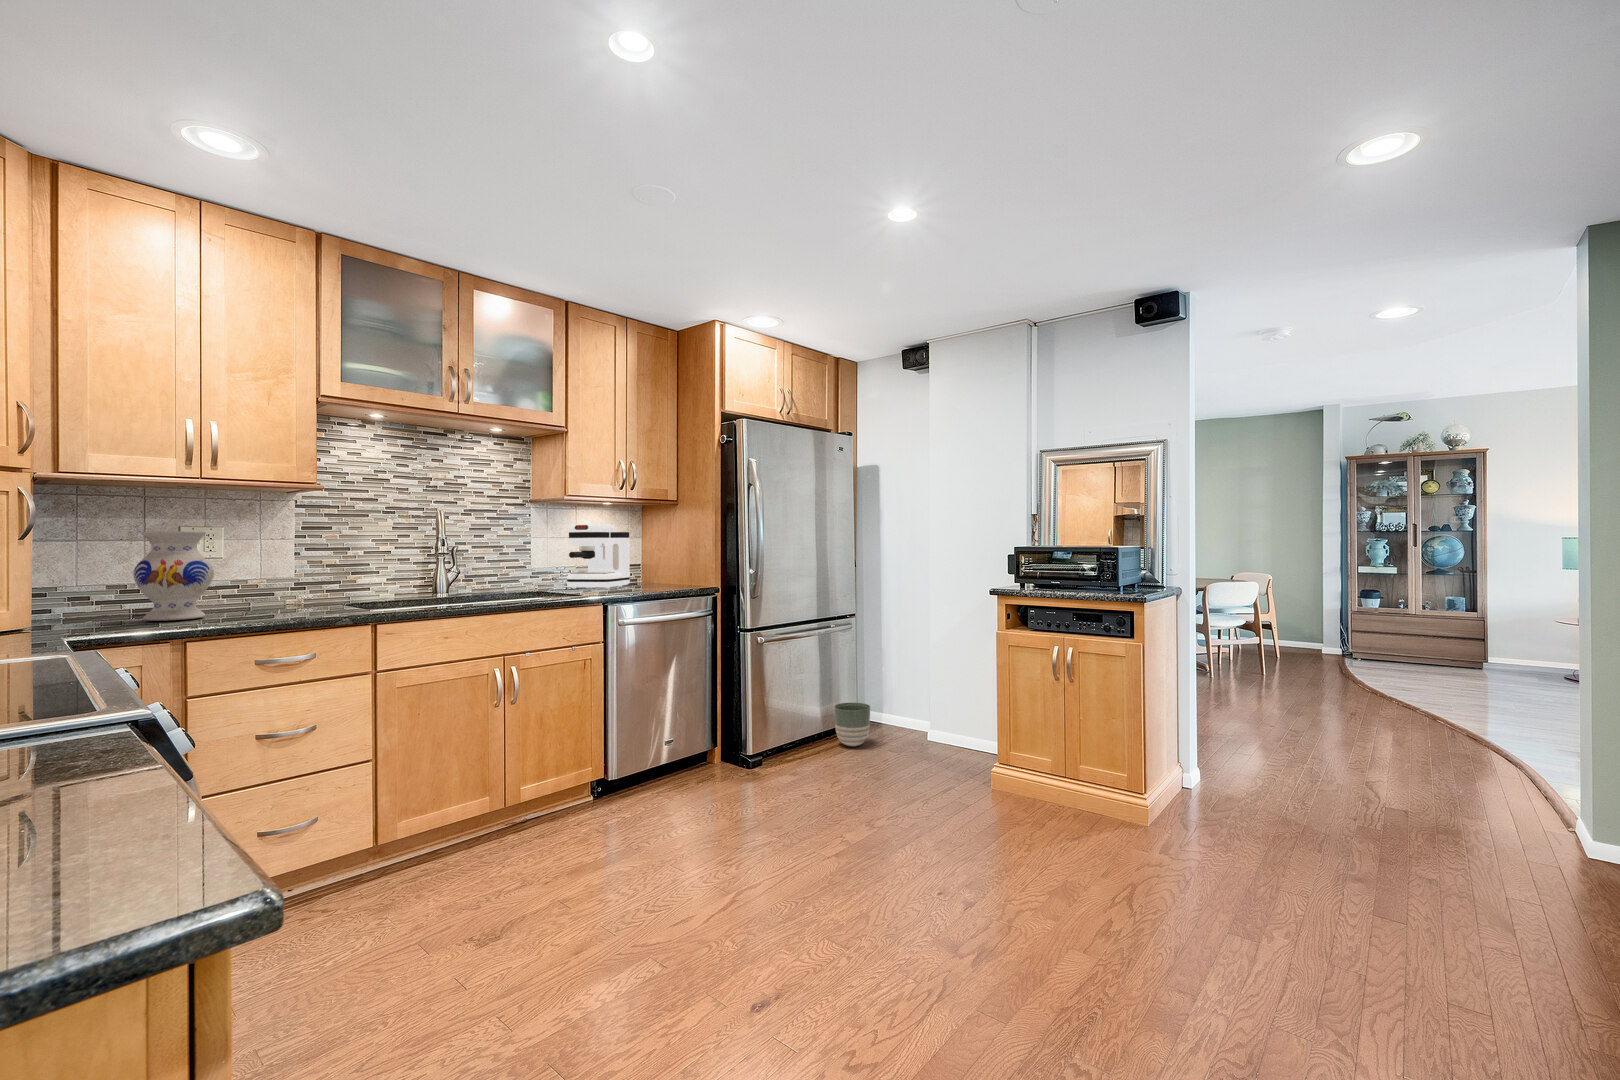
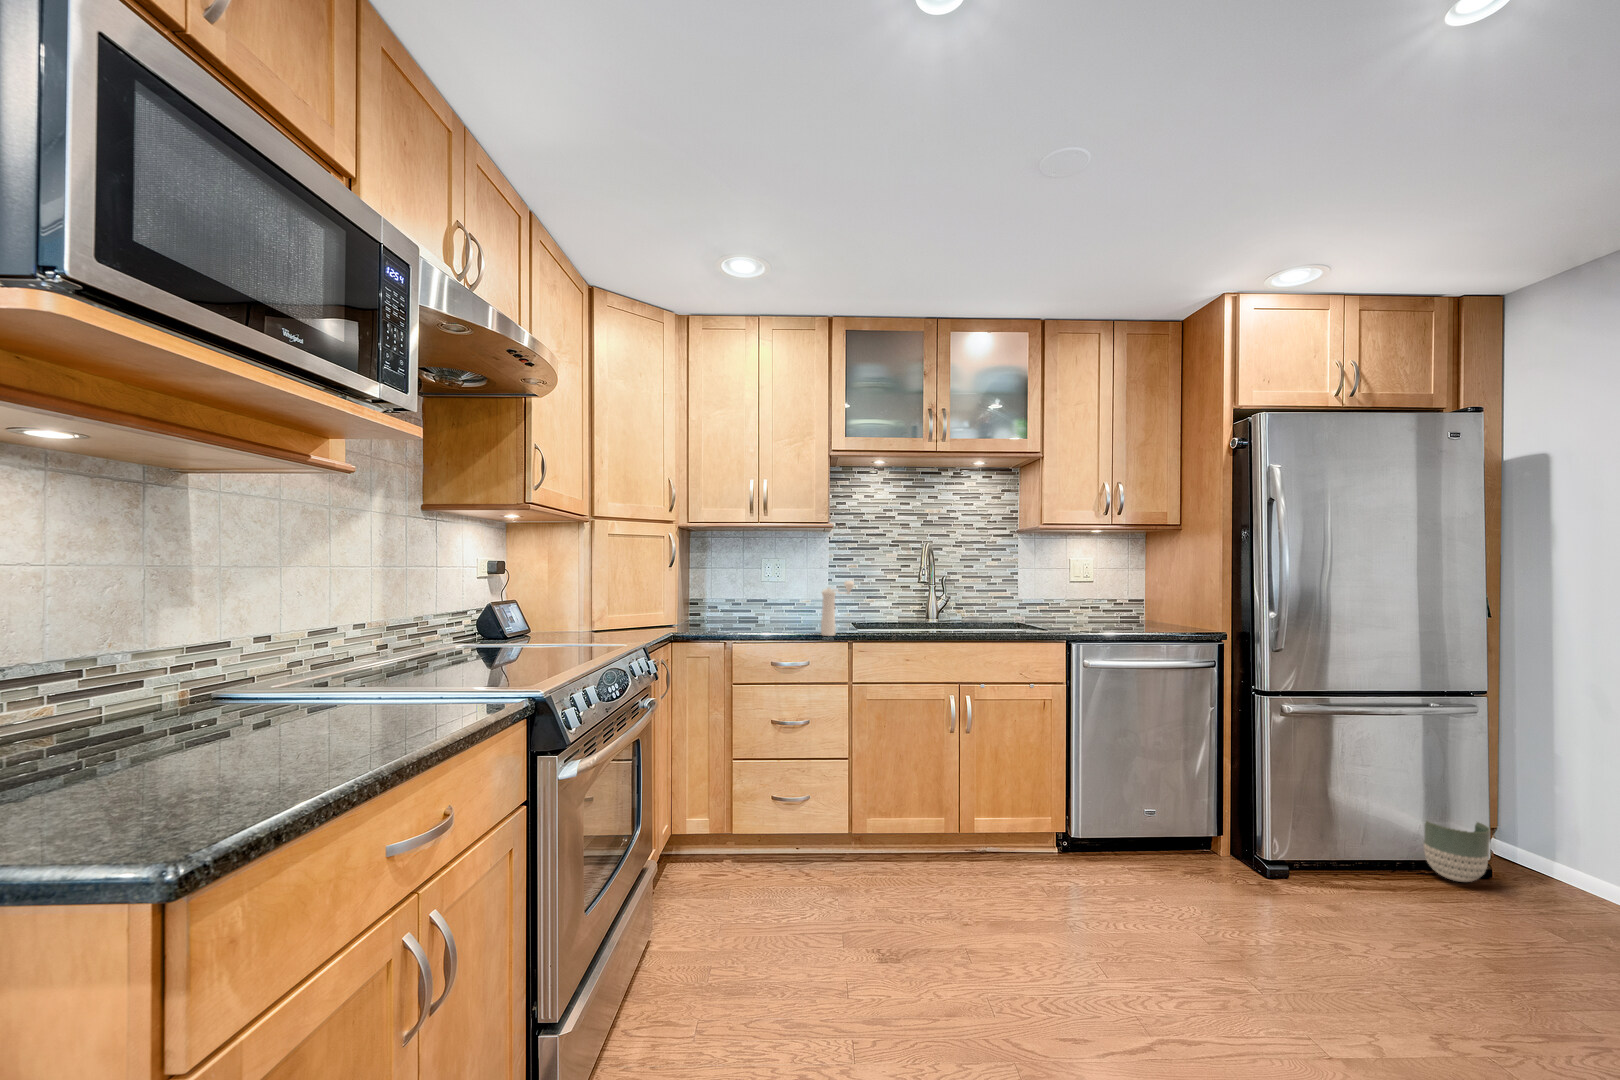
coffee maker: present [567,524,630,589] -> none [1056,555,1128,625]
vase: present [133,531,214,621] -> none [724,560,769,625]
pepper mill: none [326,552,367,619] -> present [821,581,854,636]

